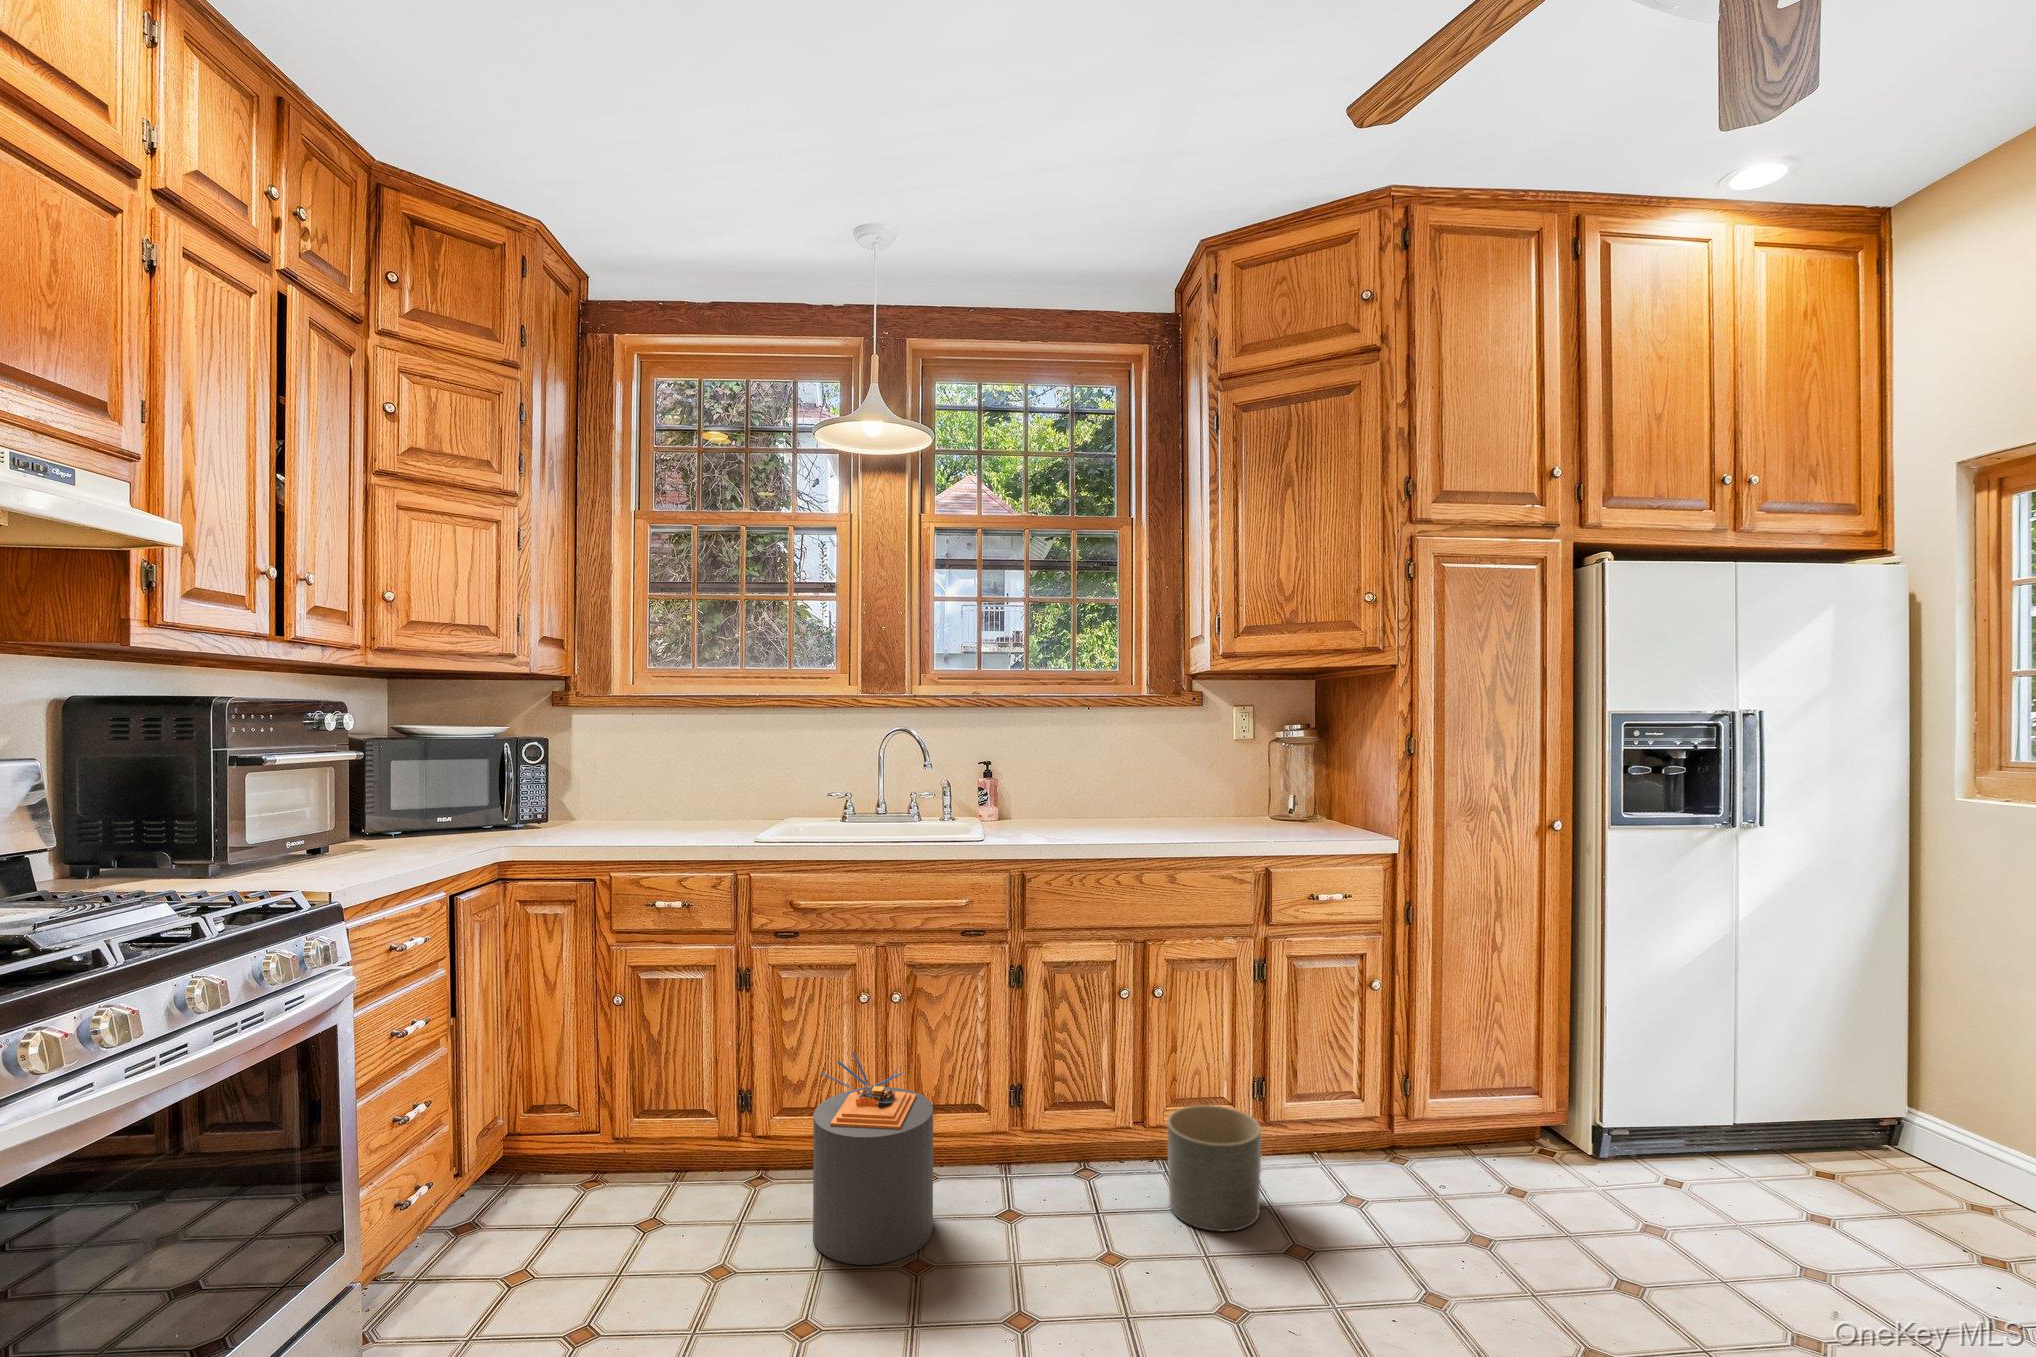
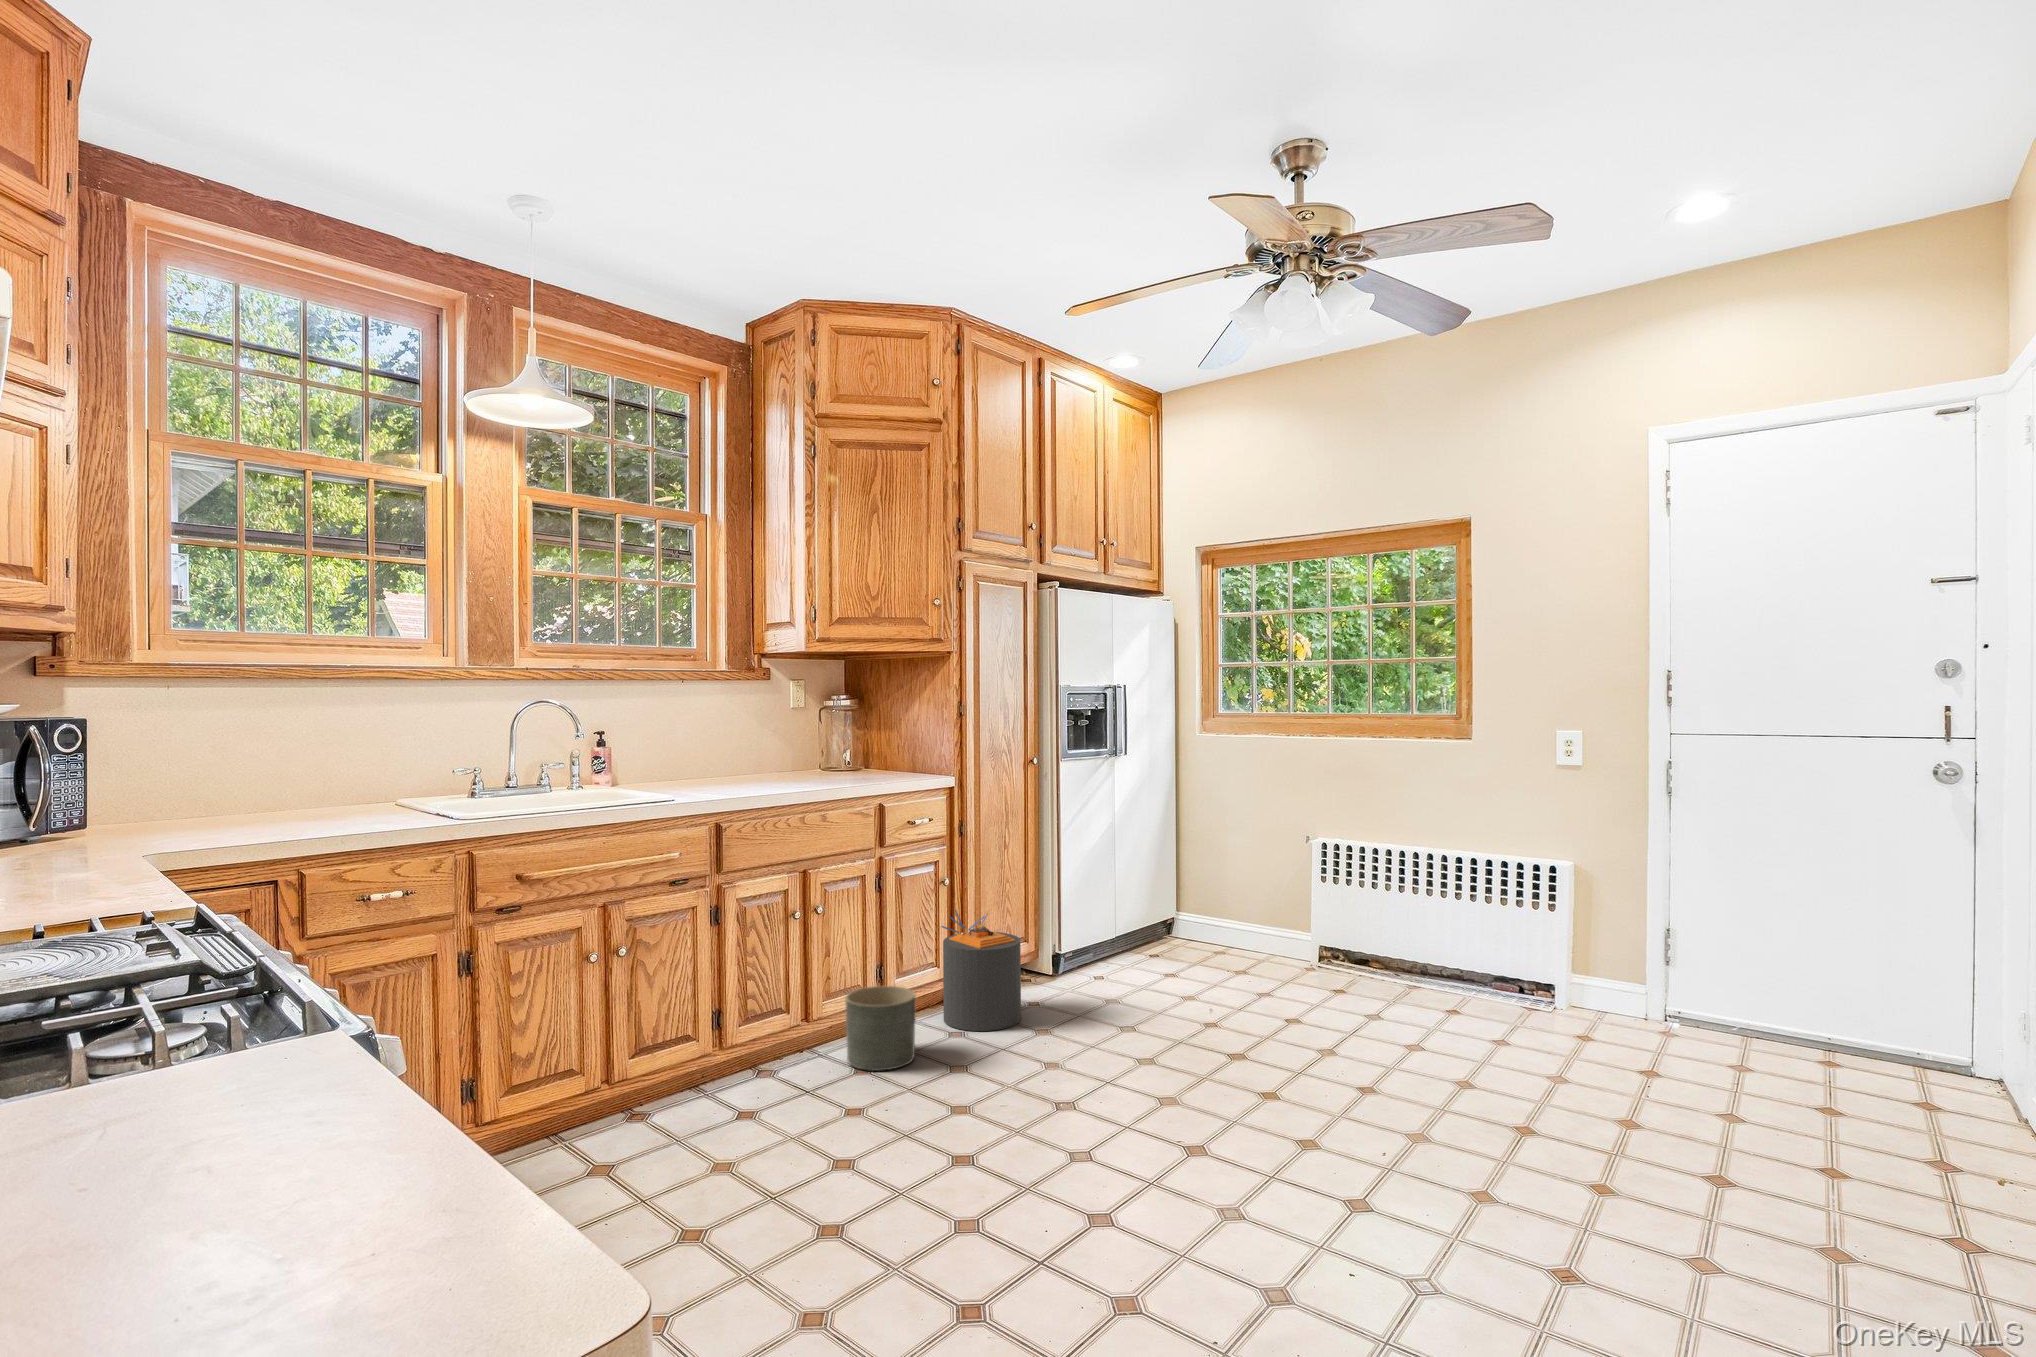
trash can: present [813,1052,933,1265] -> present [942,909,1021,1031]

